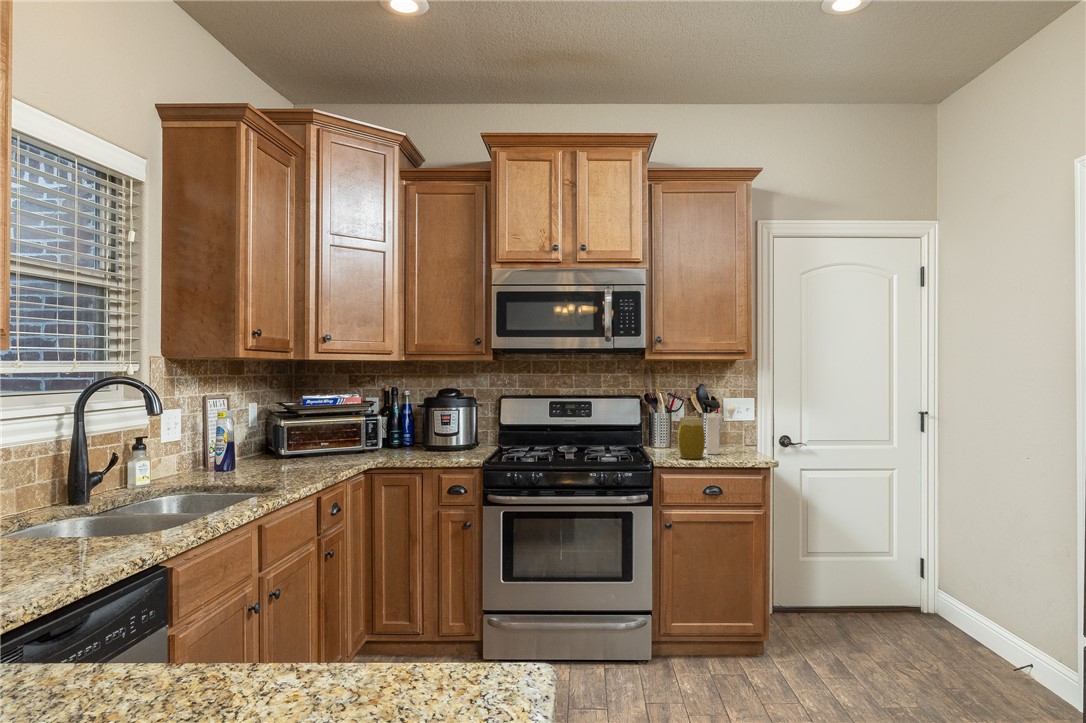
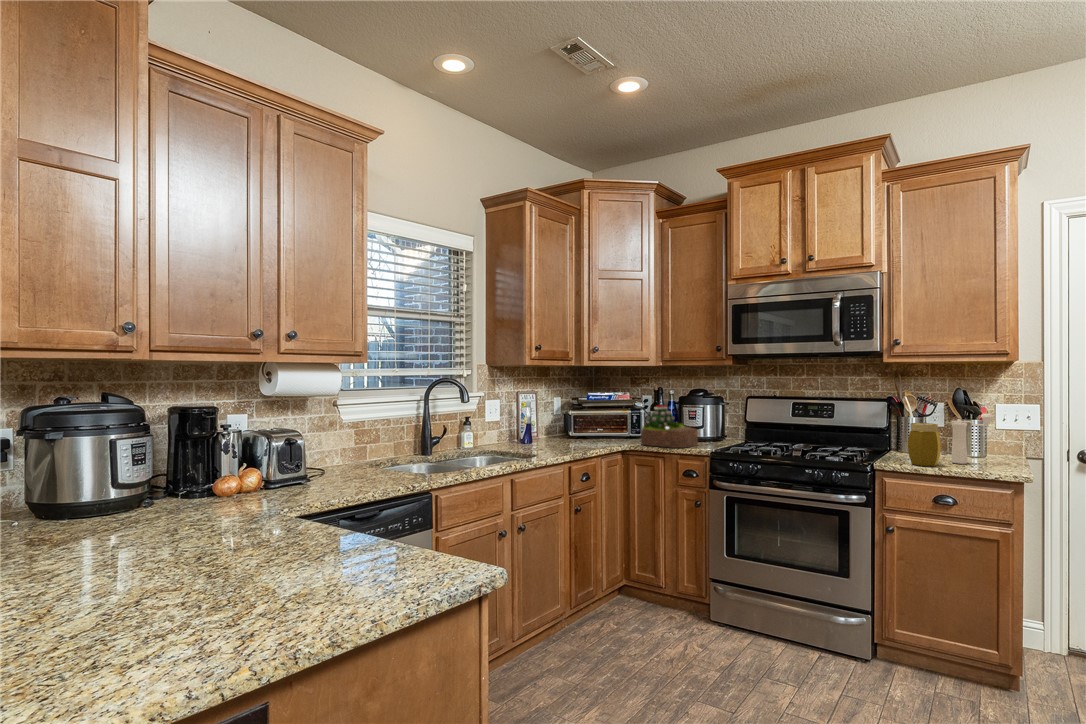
succulent plant: none [391,408,456,460] -> present [641,404,698,448]

